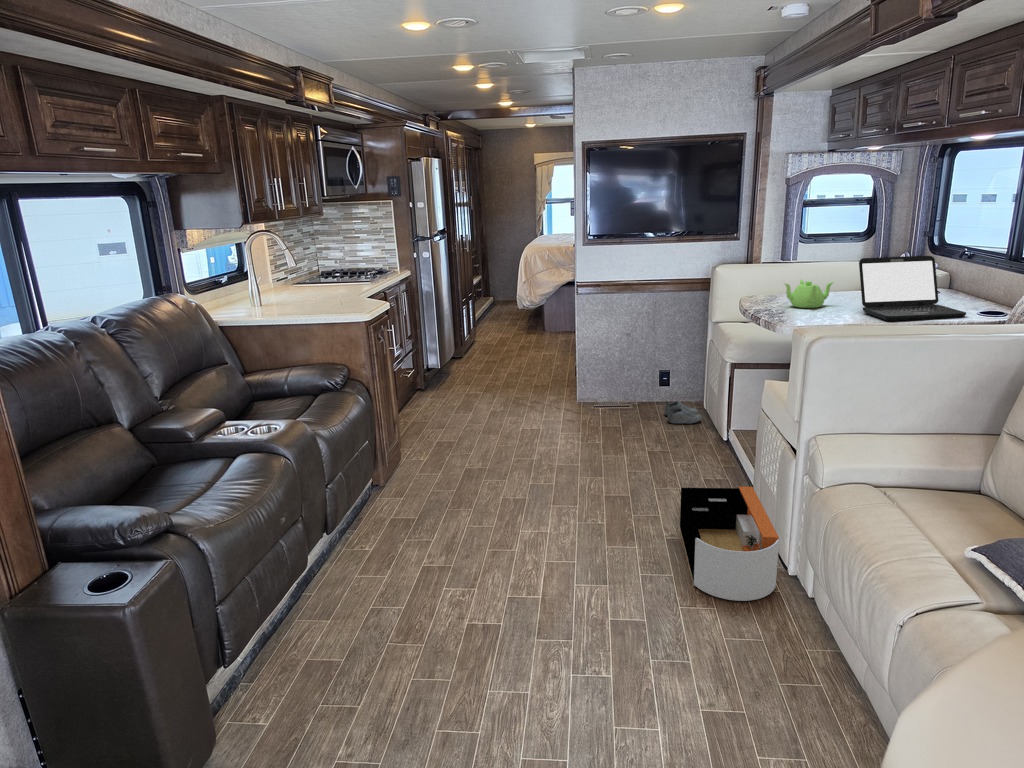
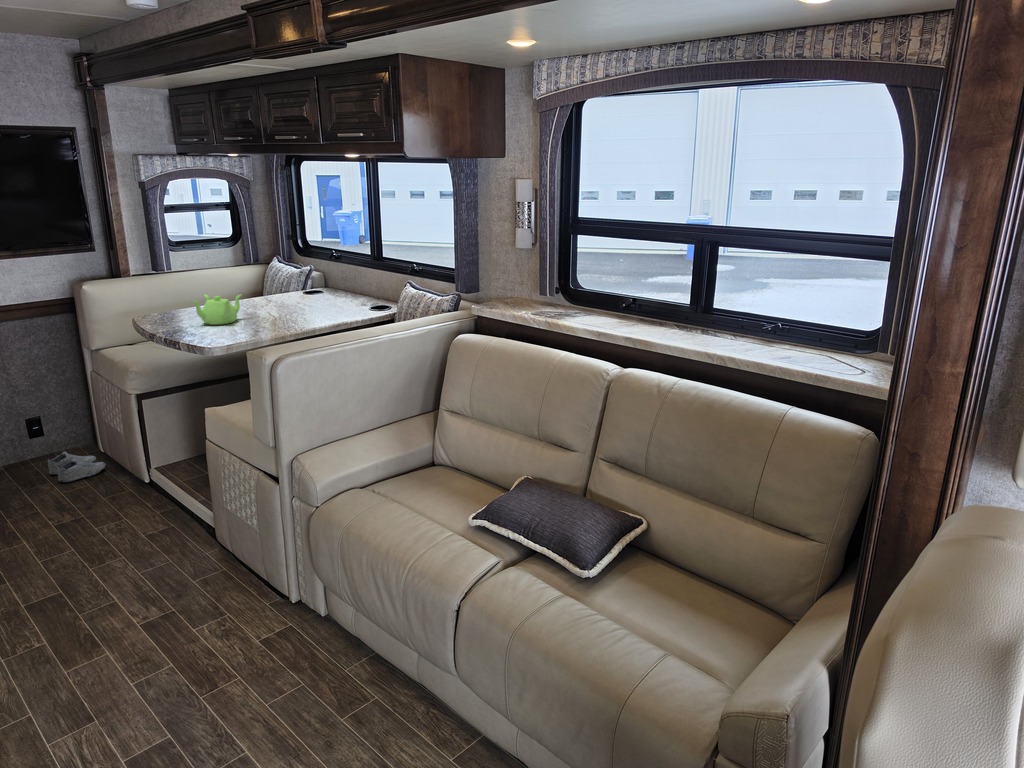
laptop: present [859,256,966,321] -> none [266,263,366,328]
storage bin: present [680,487,779,601] -> none [143,527,288,665]

